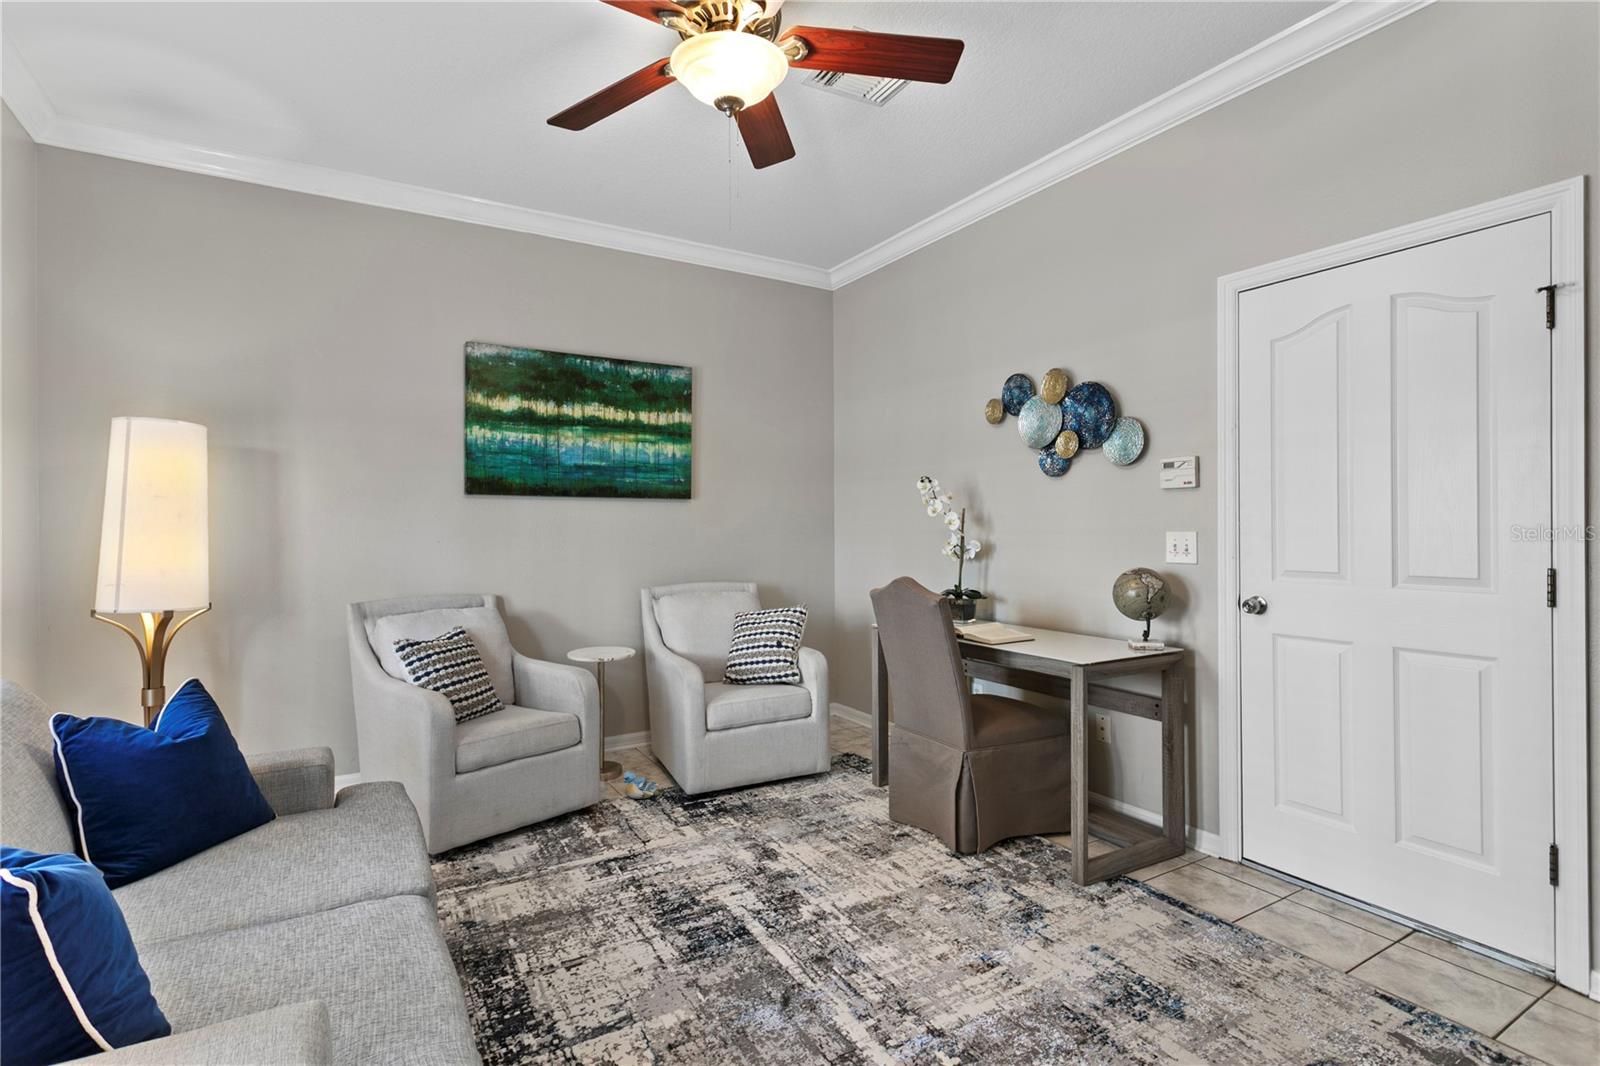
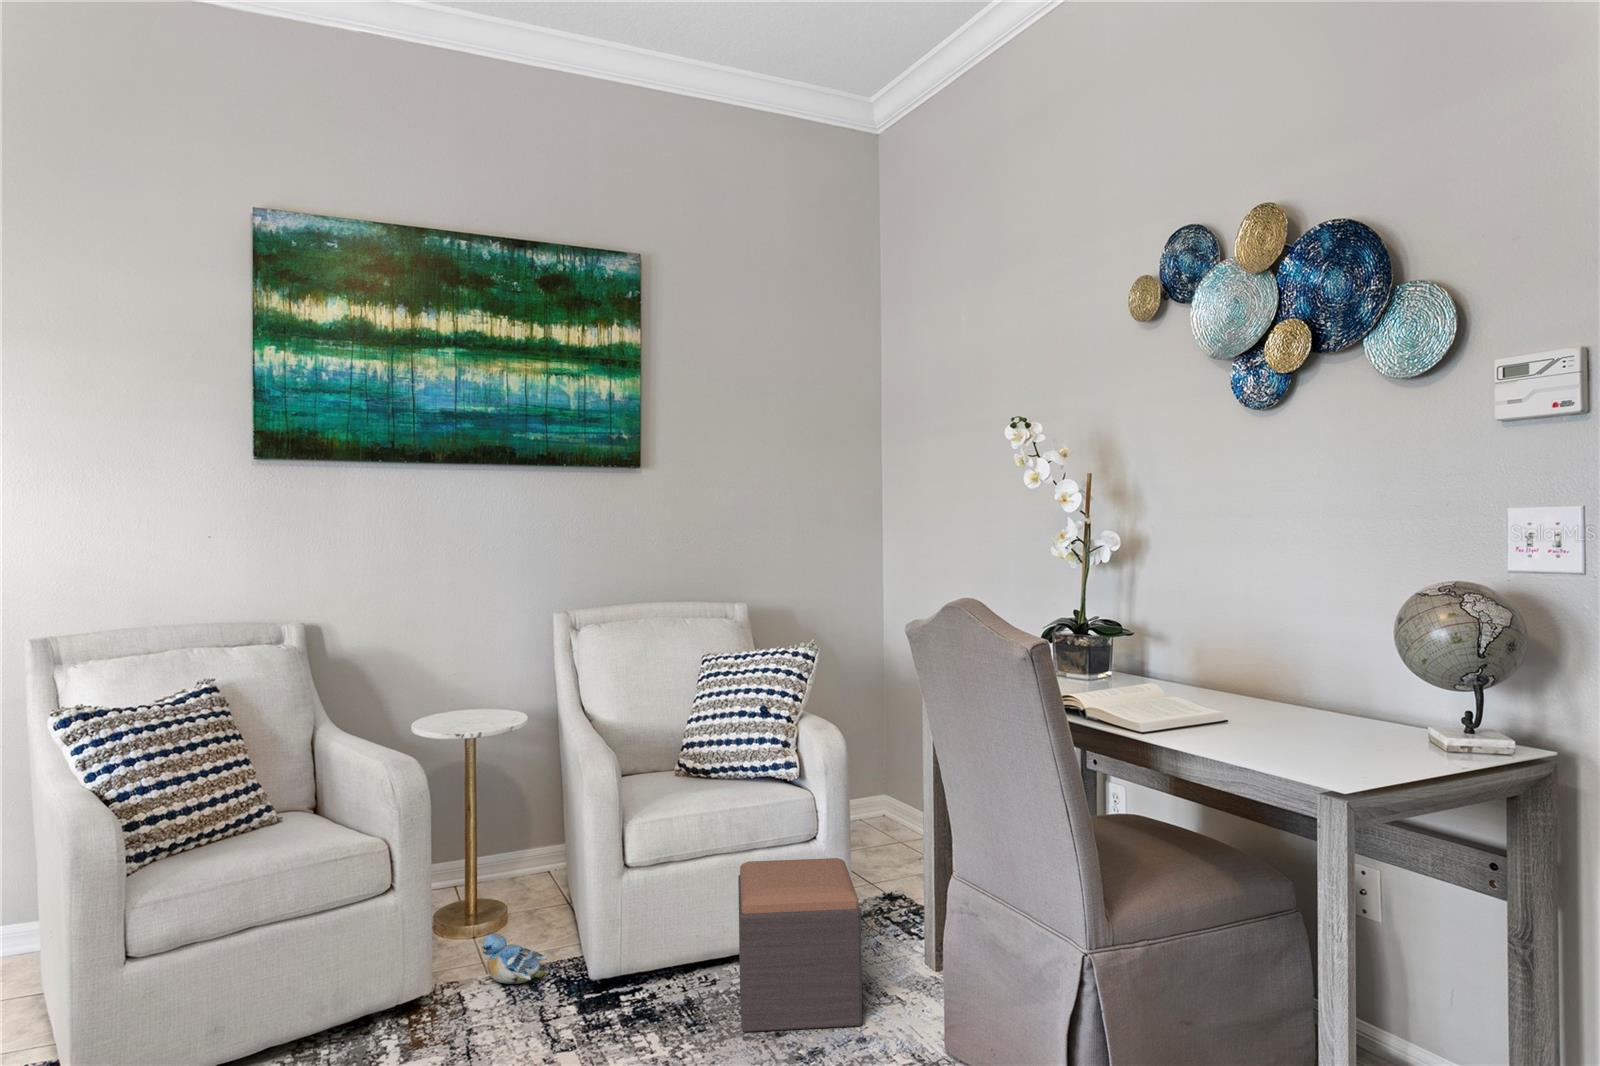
footstool: none [770,724,843,814] -> present [738,858,862,1032]

